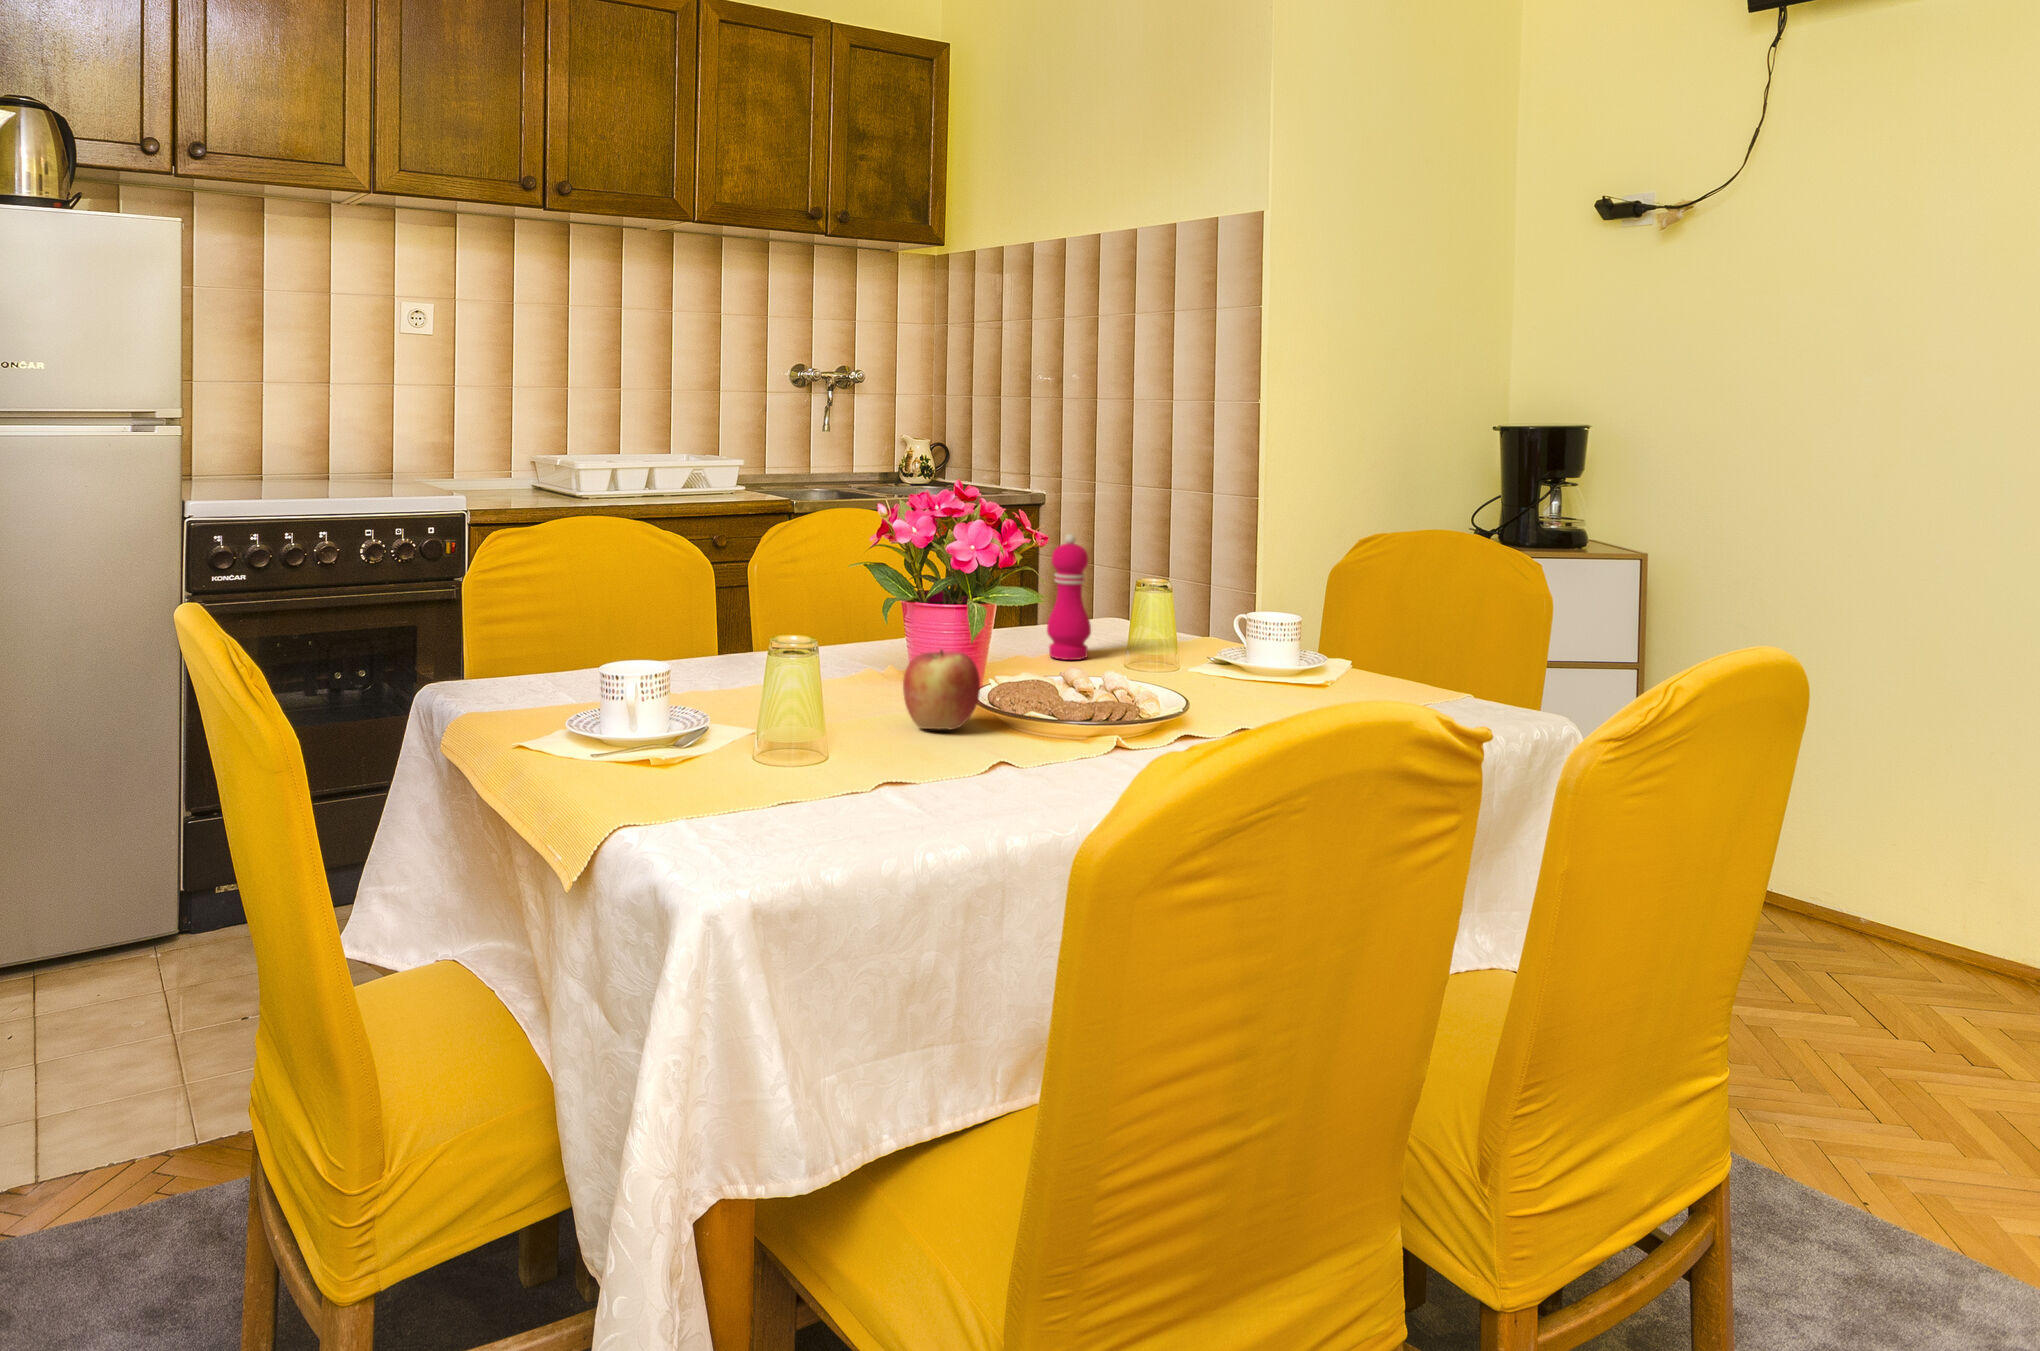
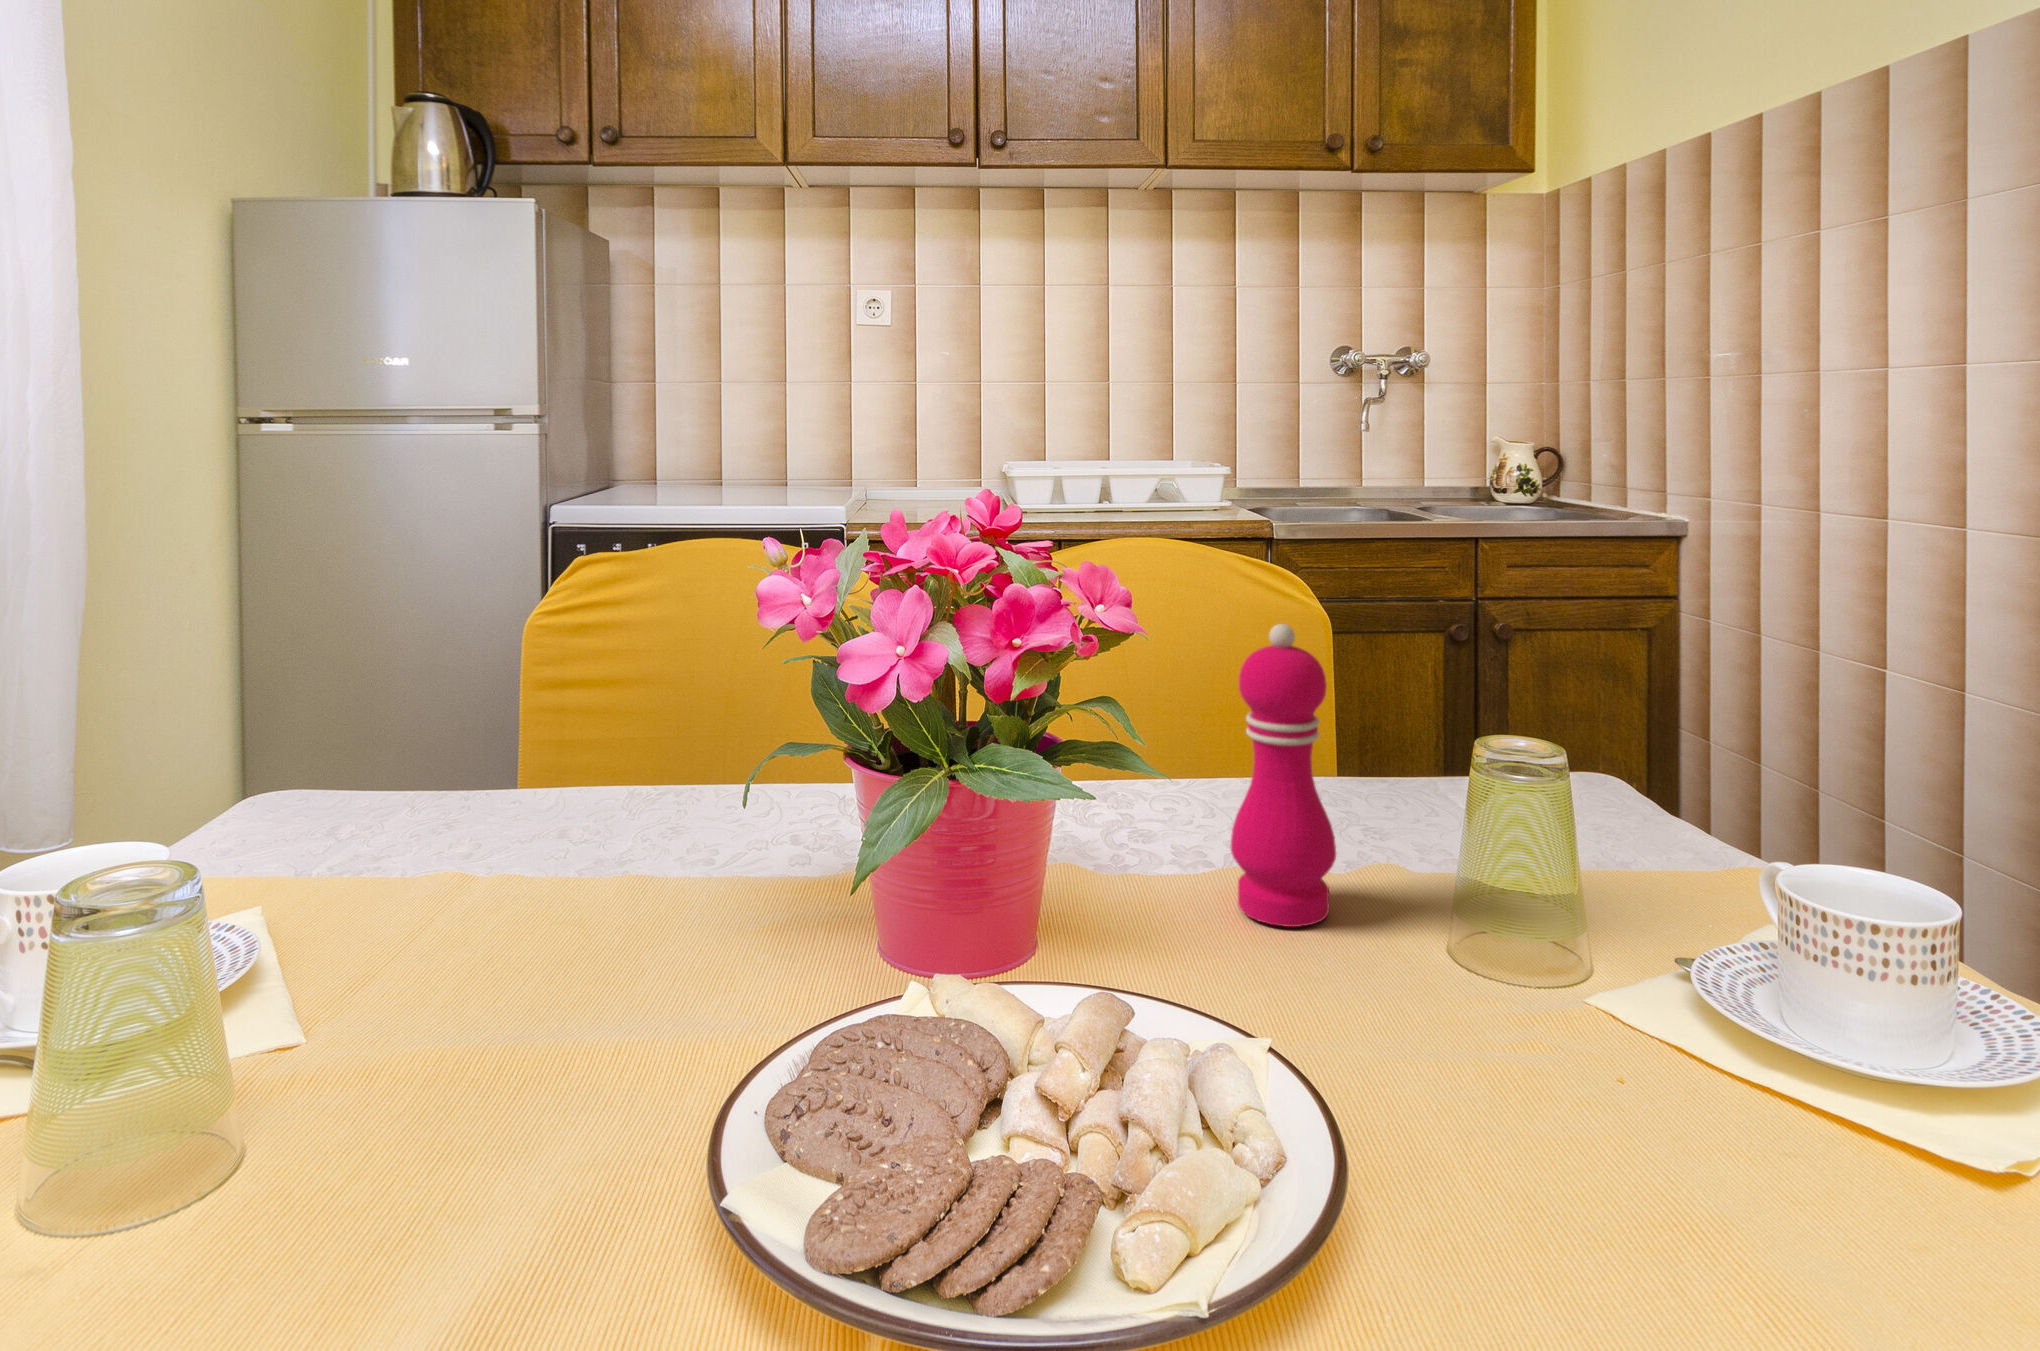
apple: present [903,650,980,730] -> none [334,956,566,1214]

